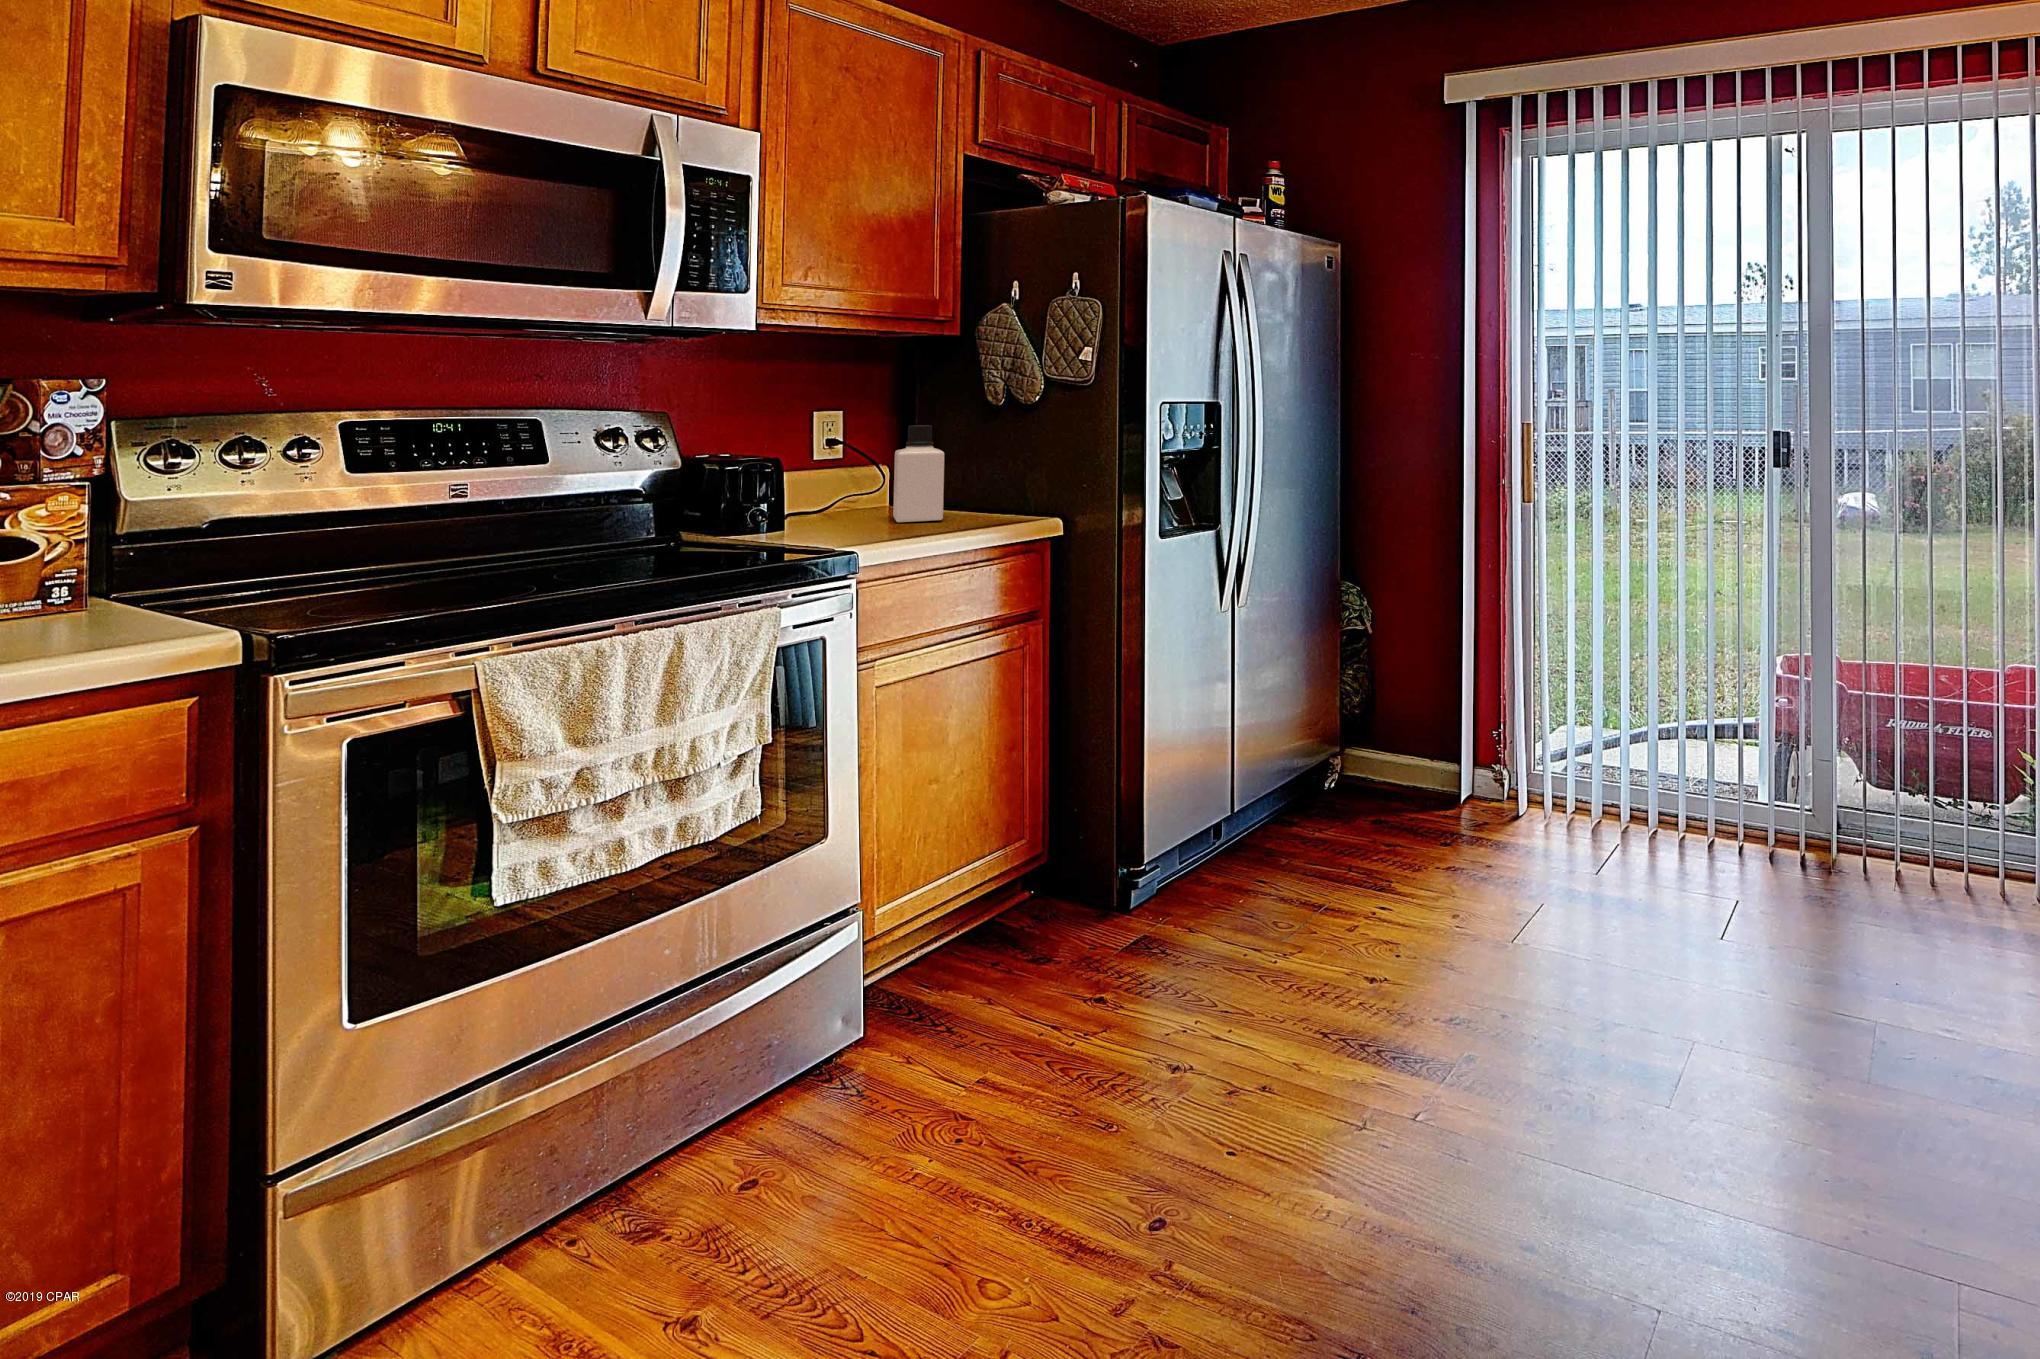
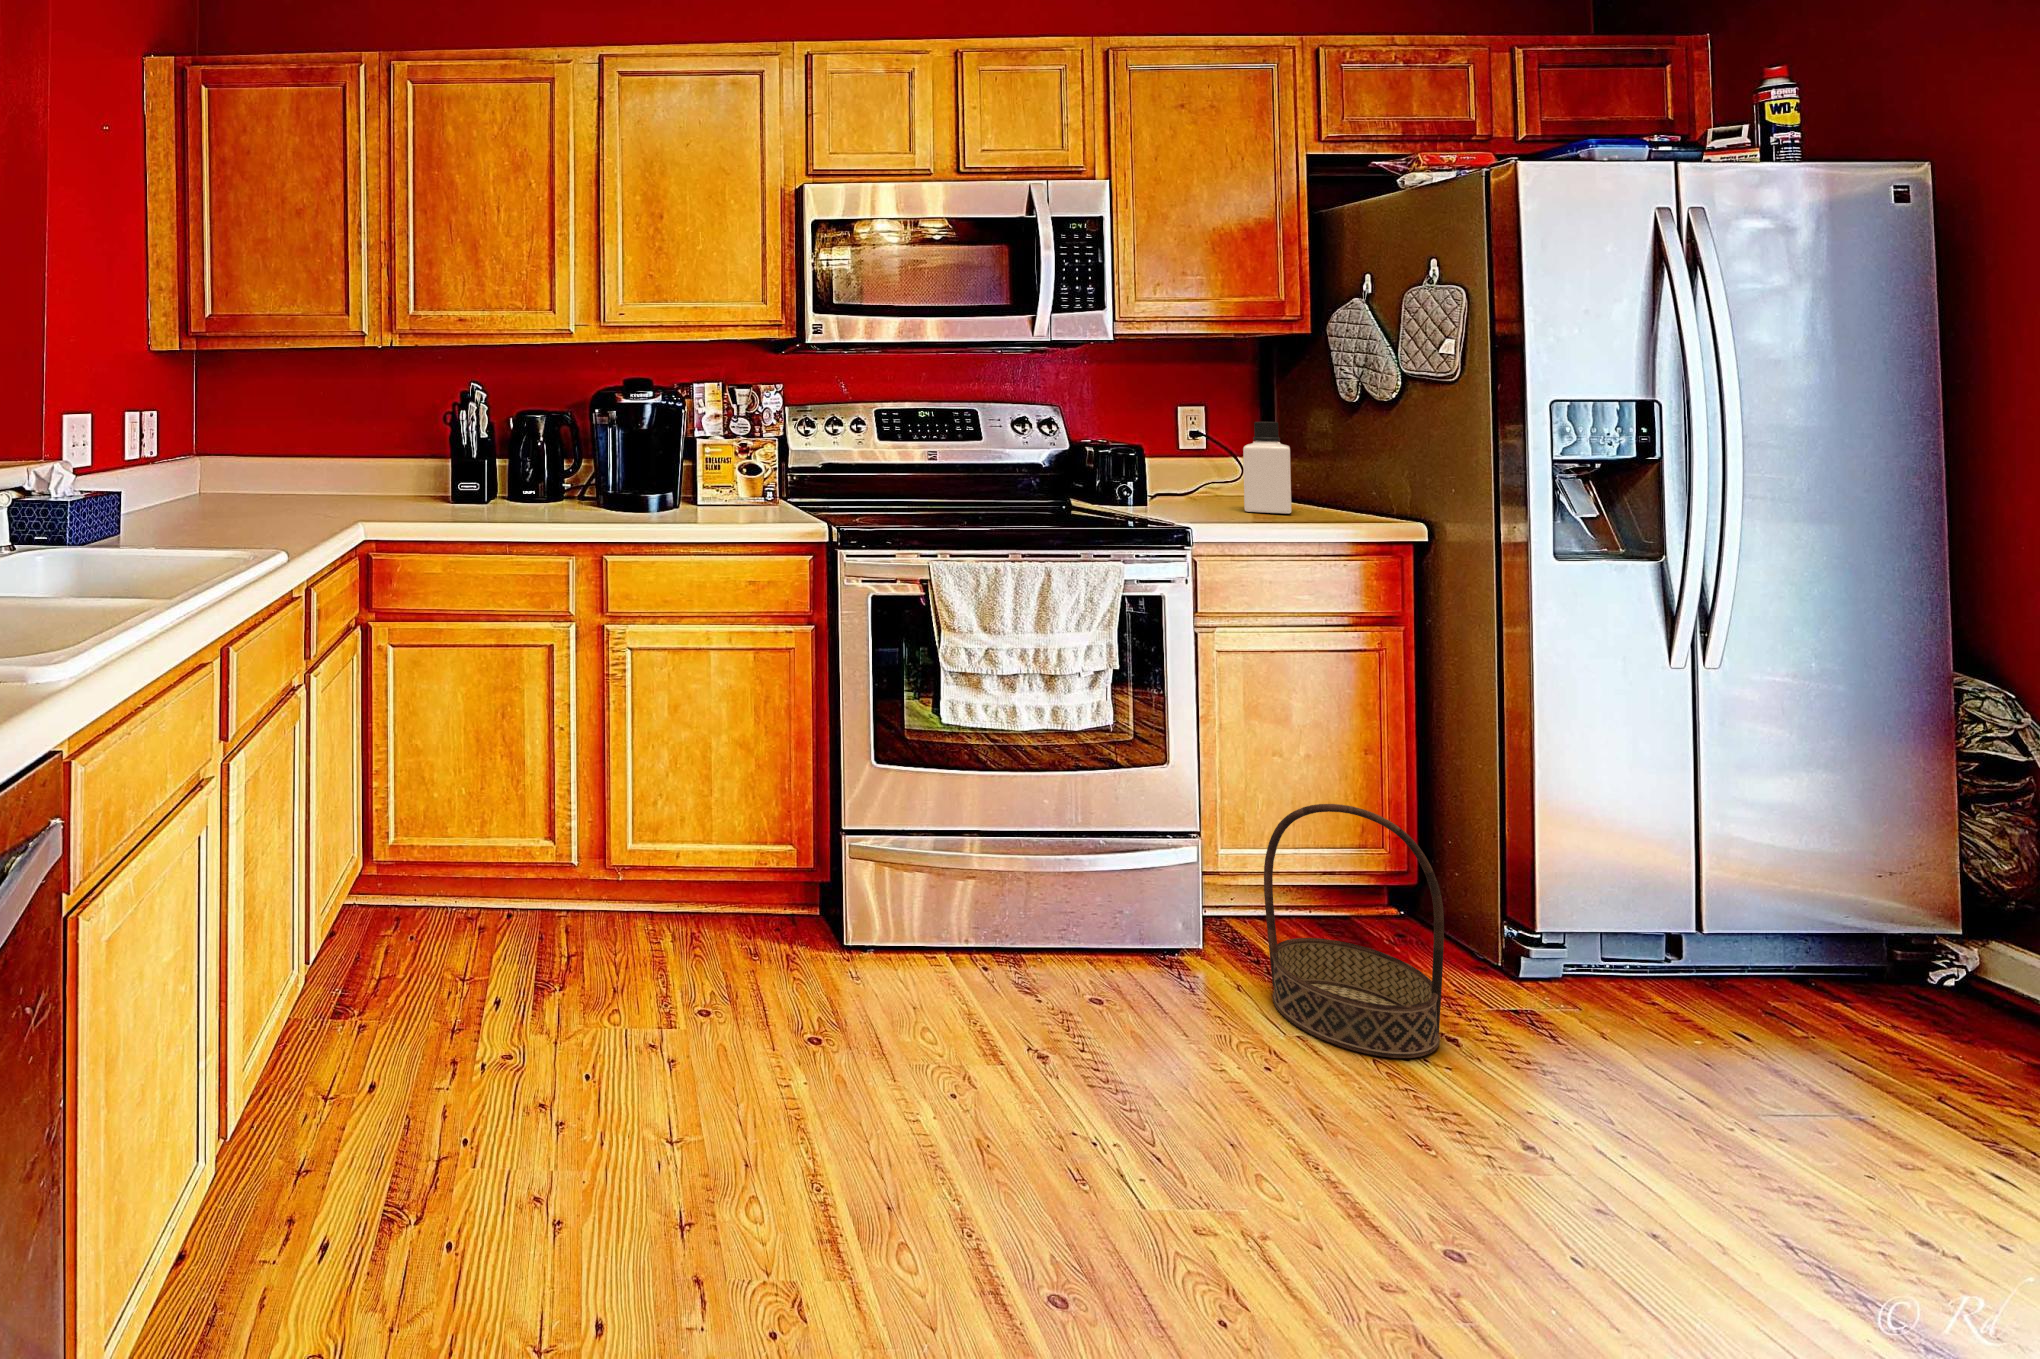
basket: none [936,815,1098,1075] -> present [1264,804,1444,1058]

